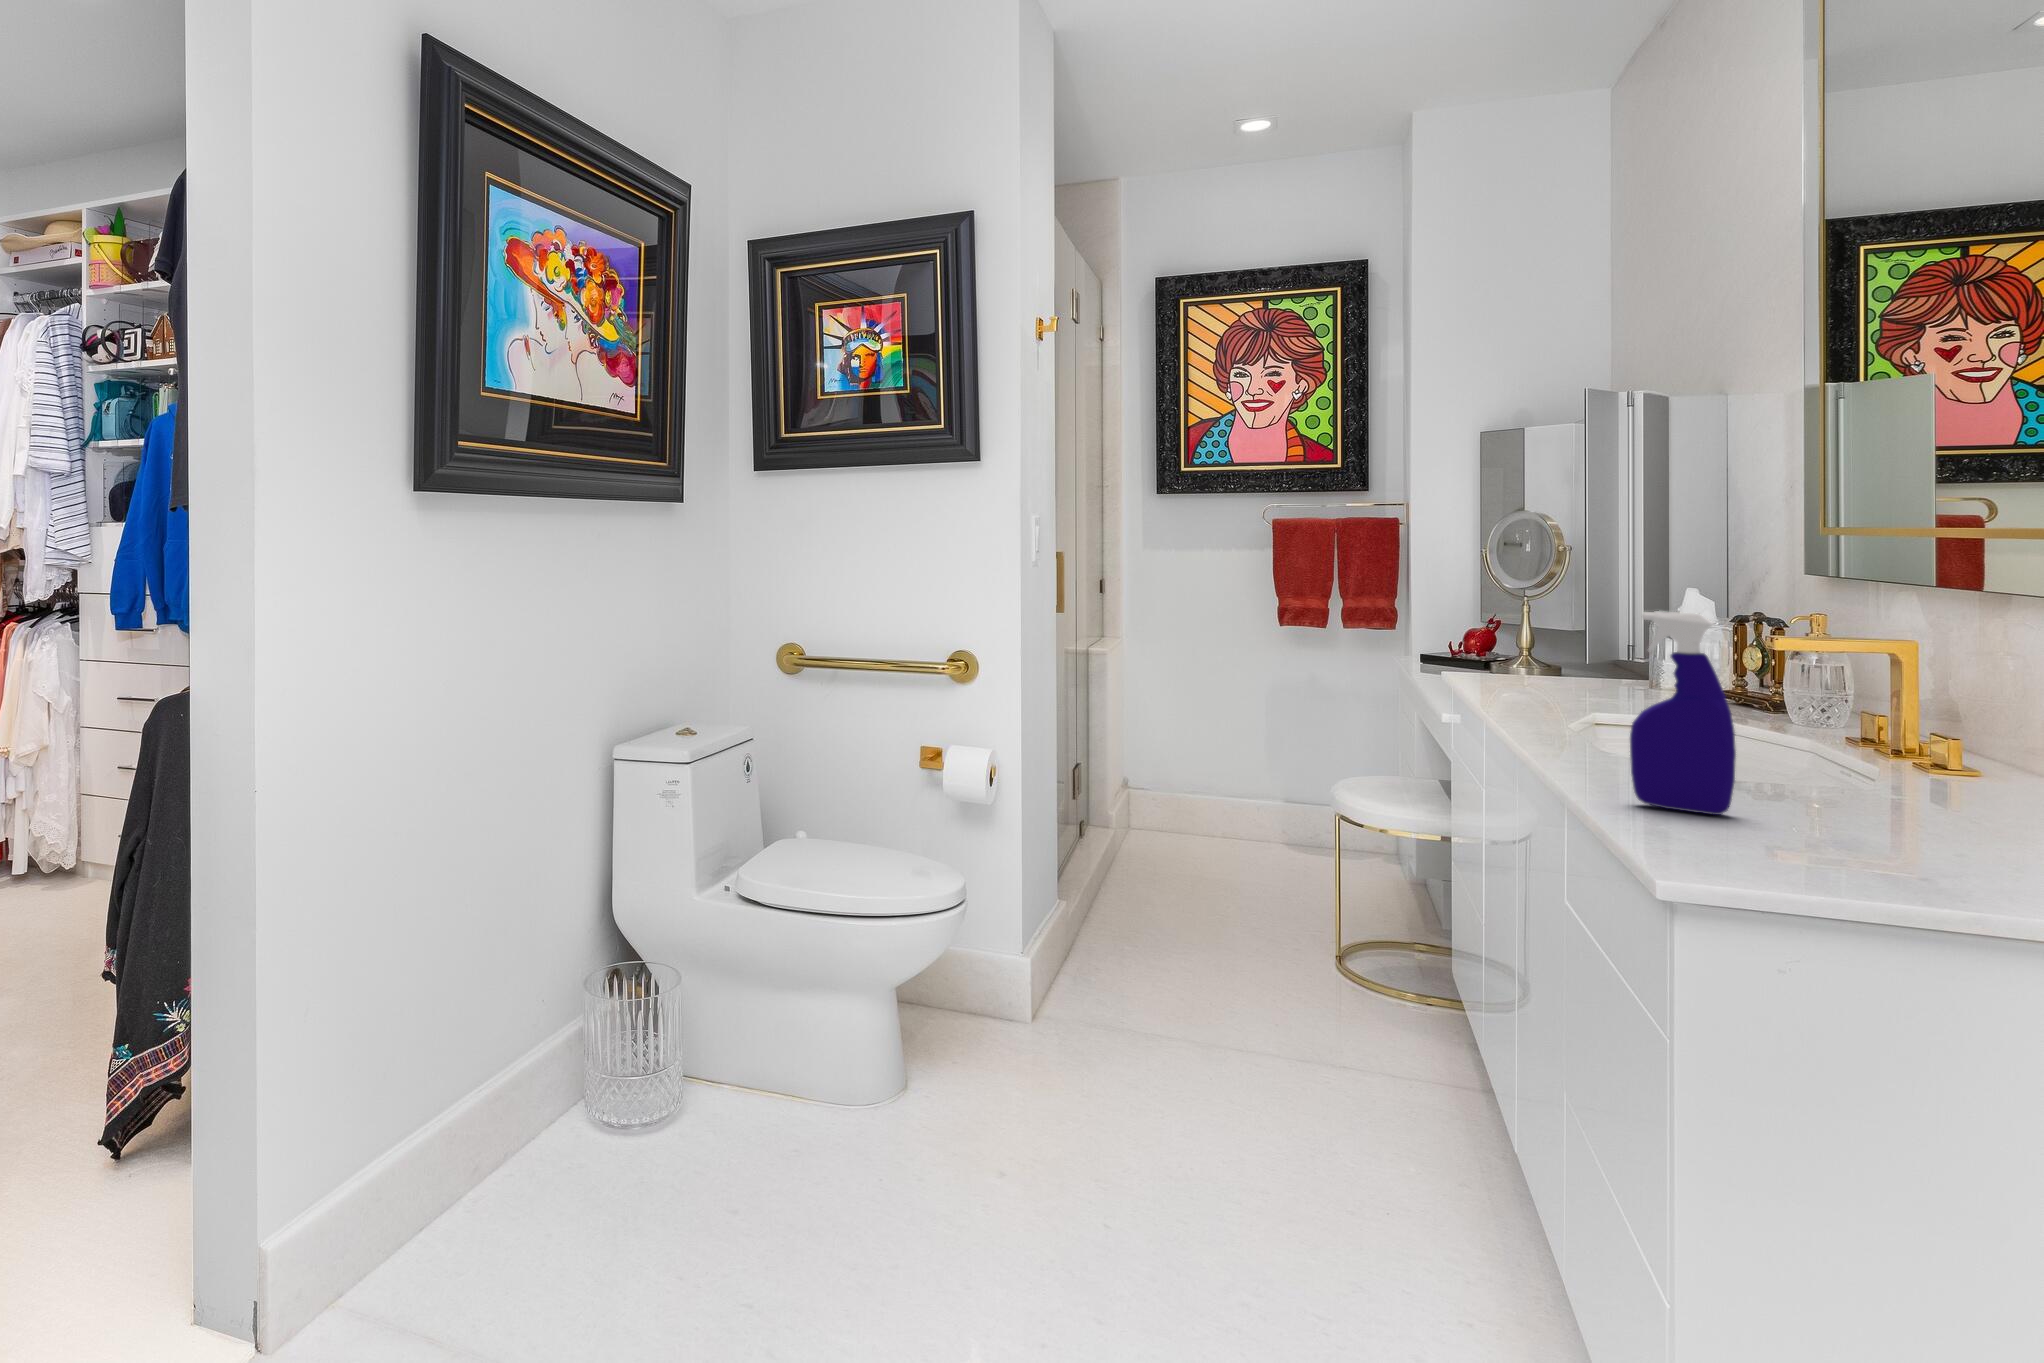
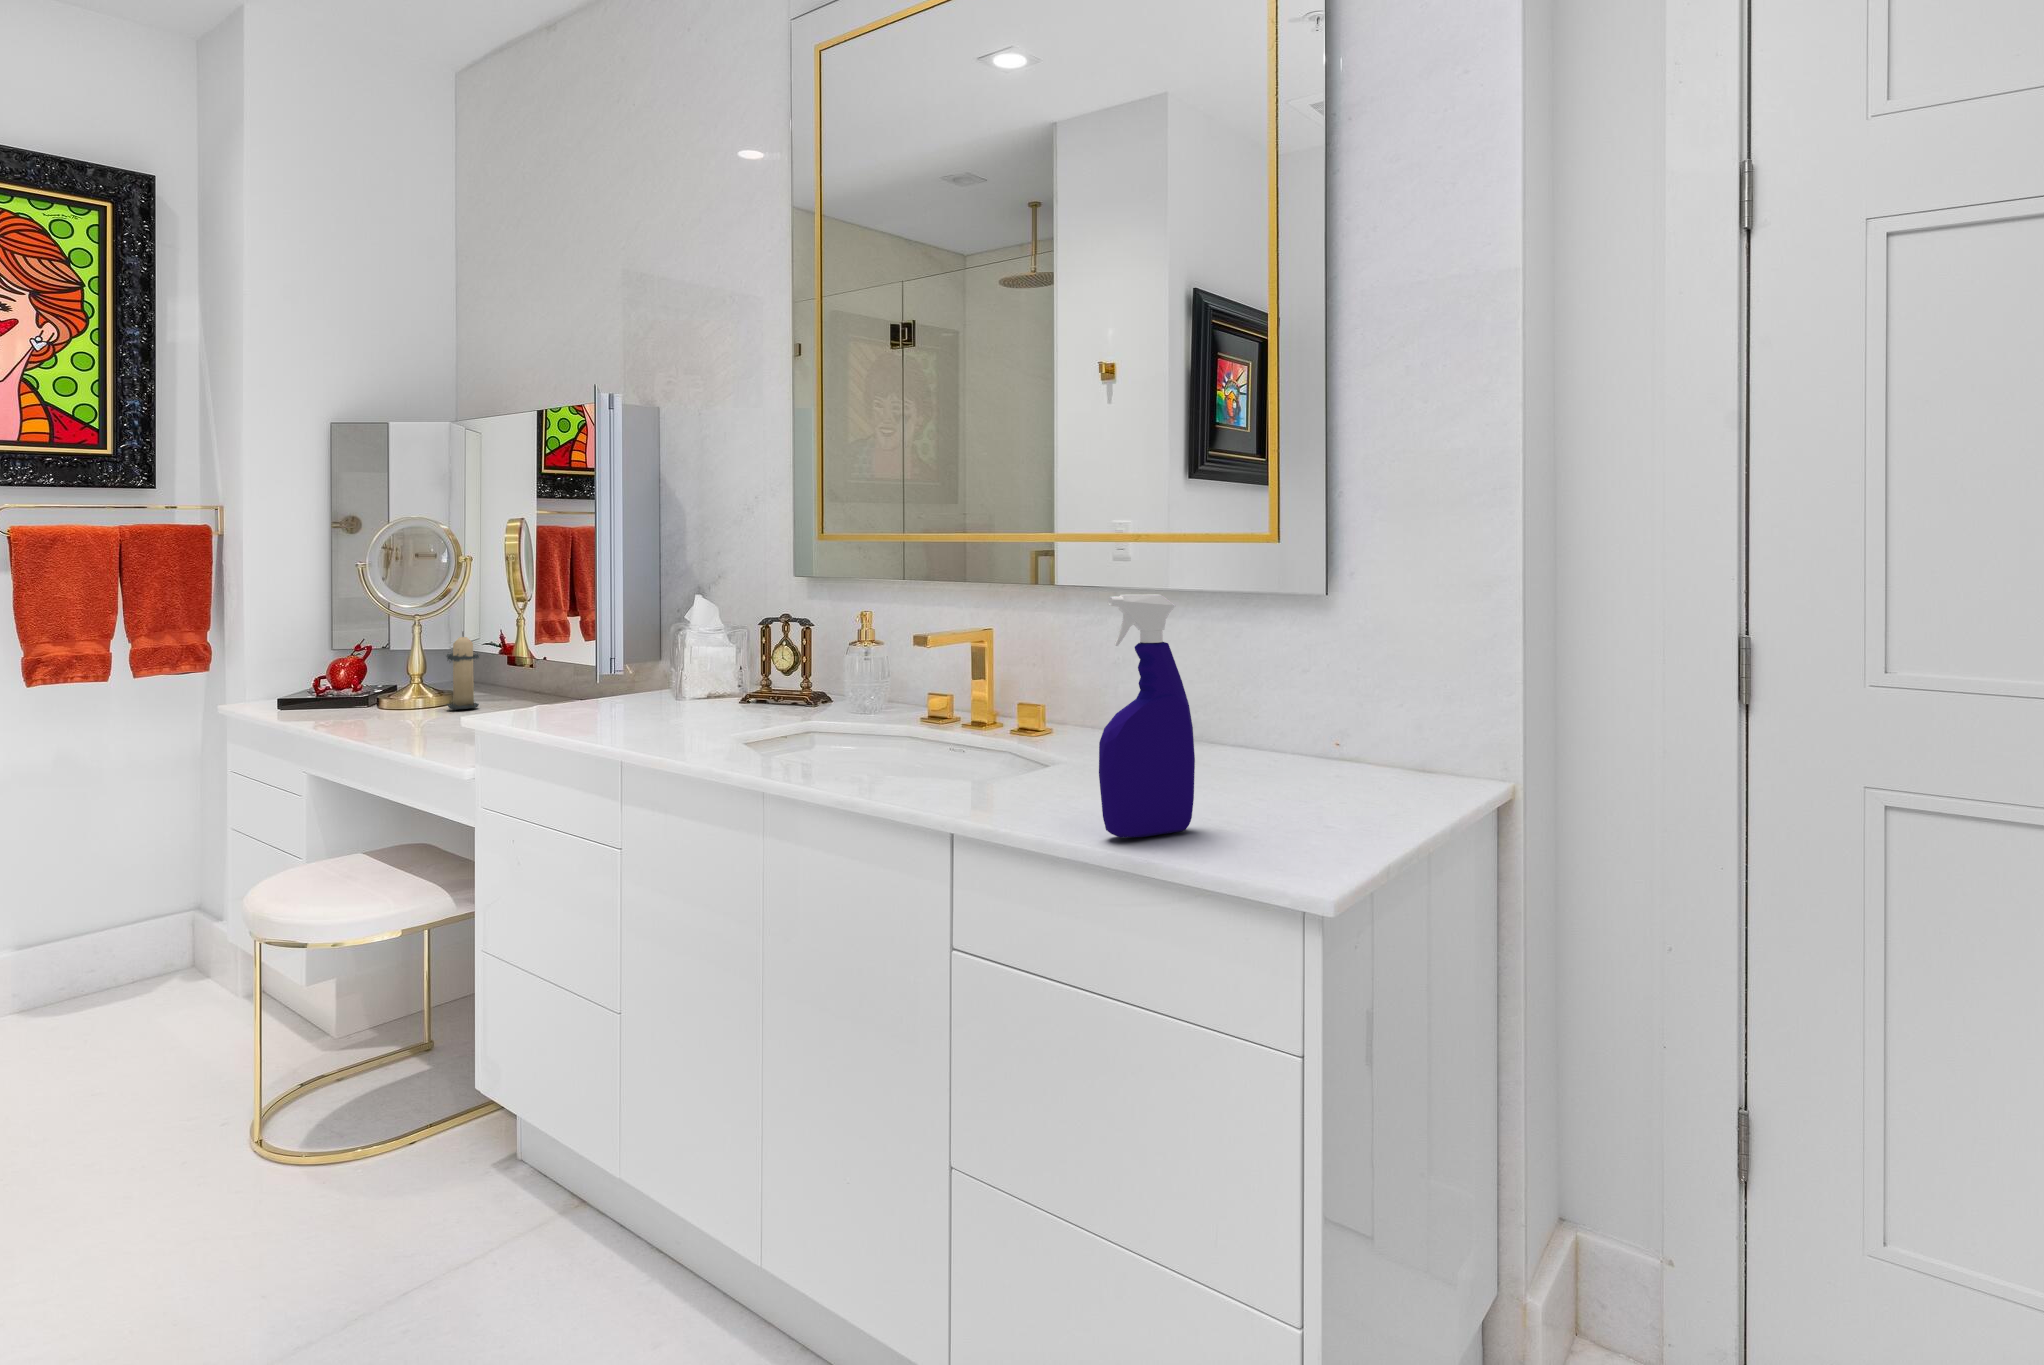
candle: none [1479,611,1513,674] -> present [447,632,479,709]

